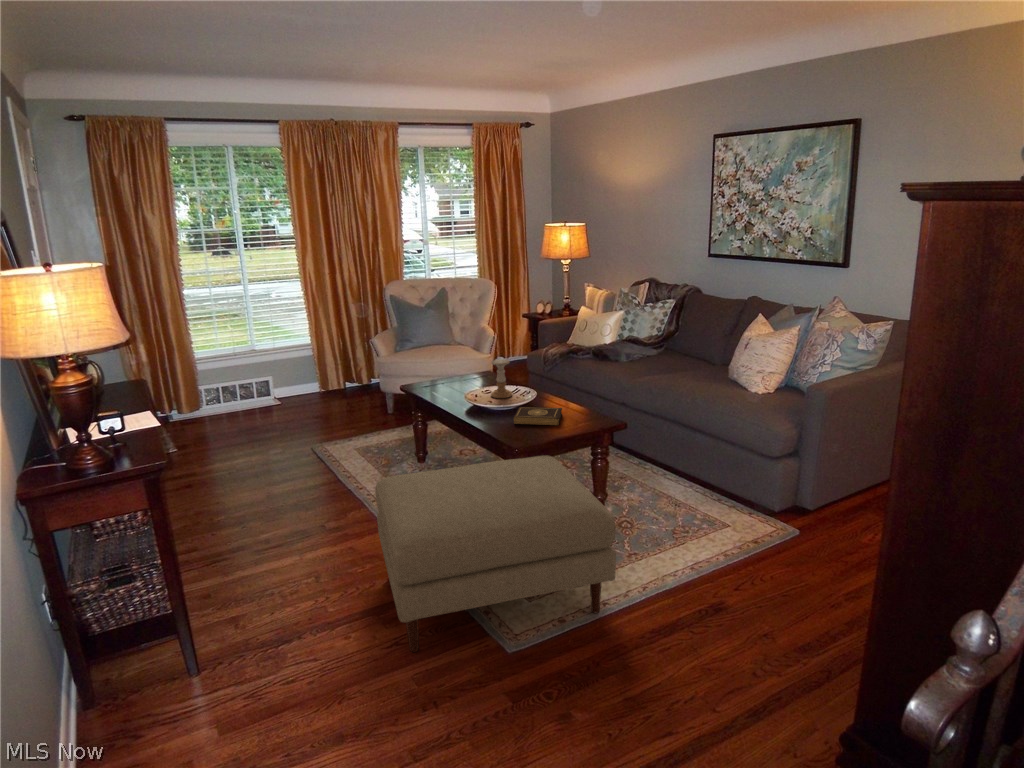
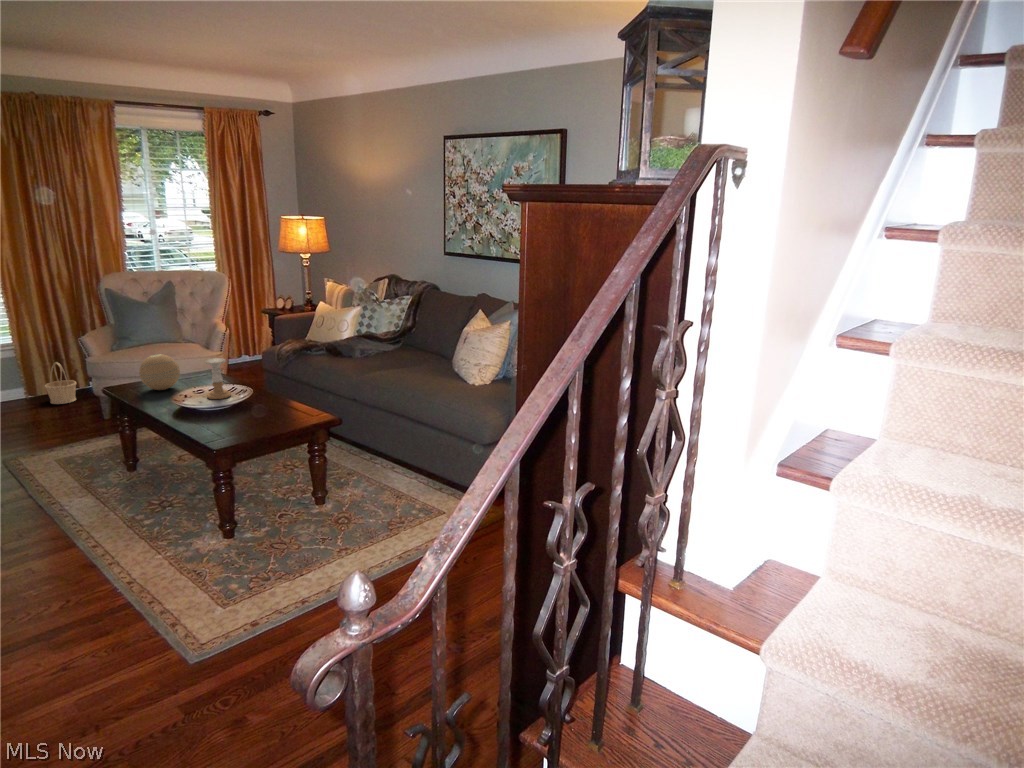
decorative orb: none [432,354,465,388] -> present [139,354,180,390]
basket: none [338,360,363,397] -> present [45,362,76,404]
book: present [514,407,562,425] -> none [222,407,278,426]
ottoman: present [375,455,616,652] -> none [40,456,309,679]

